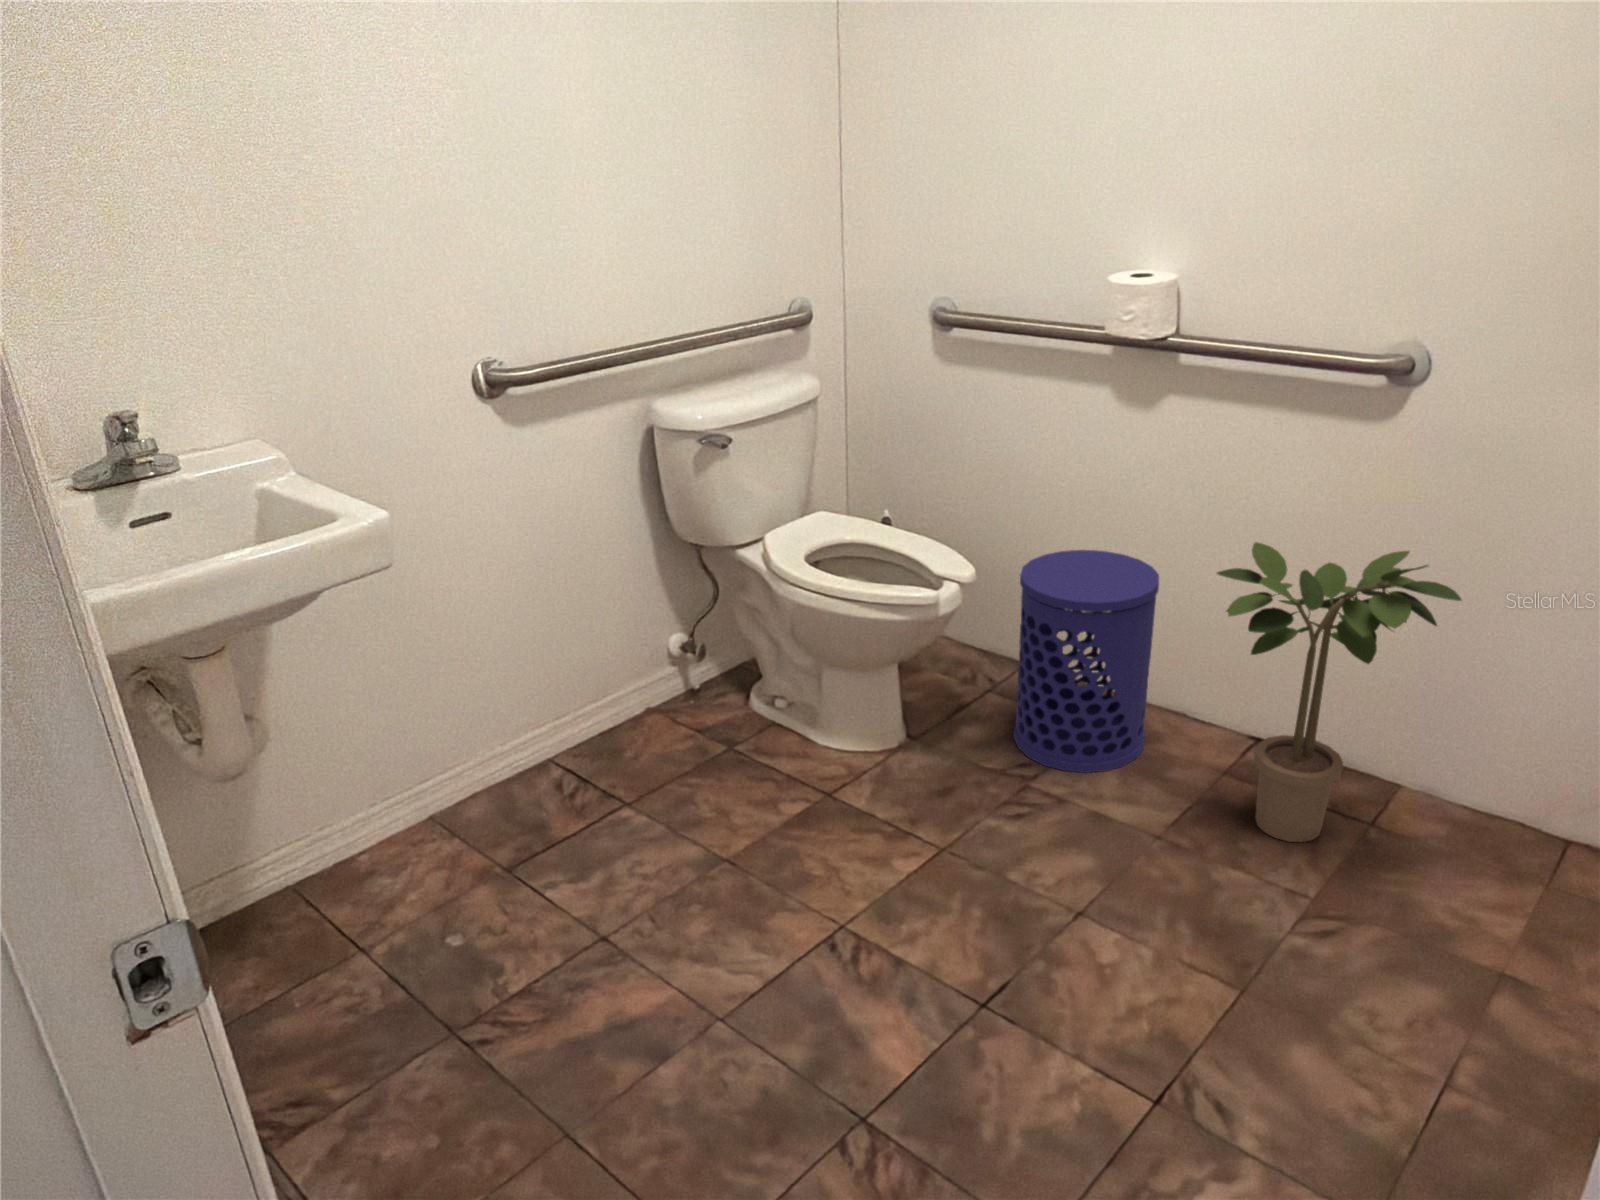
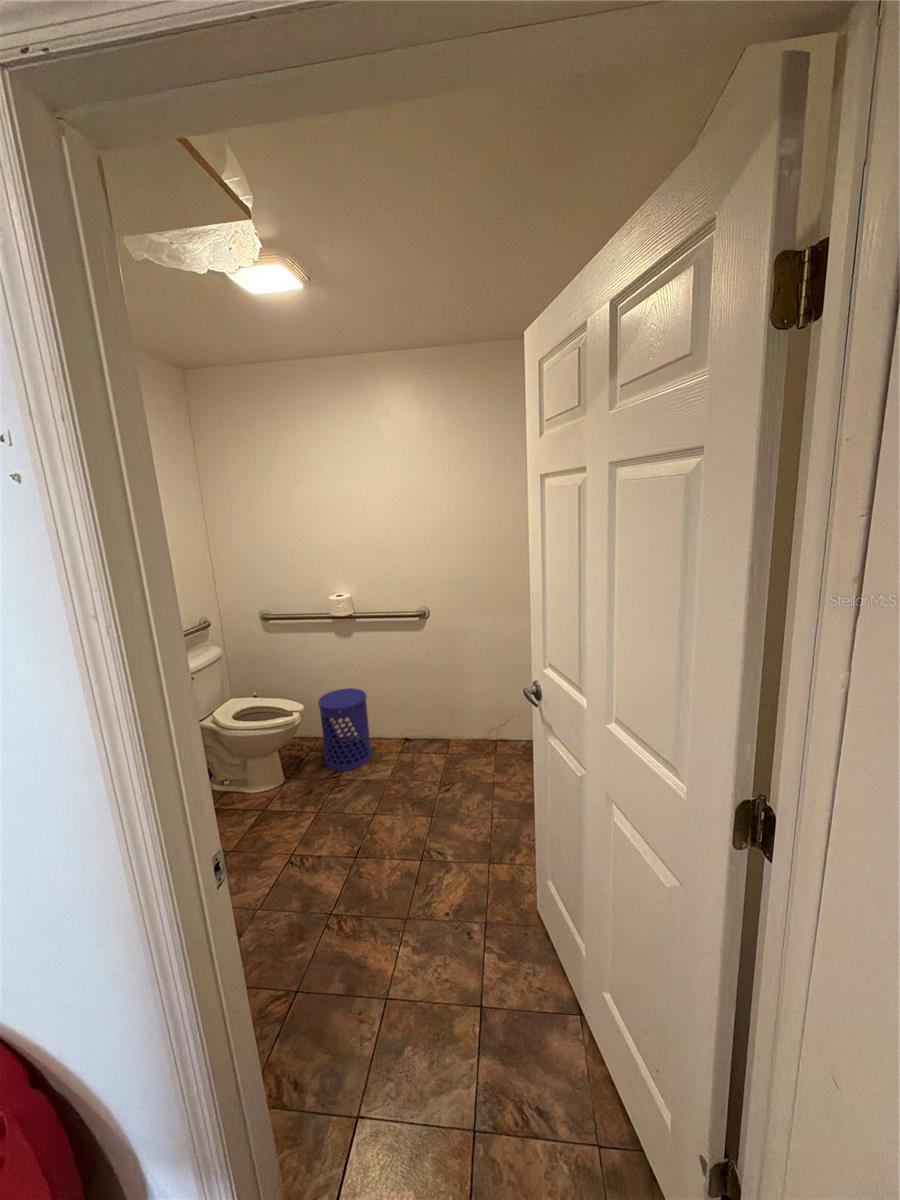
potted plant: present [1217,542,1461,842] -> none [386,667,456,768]

